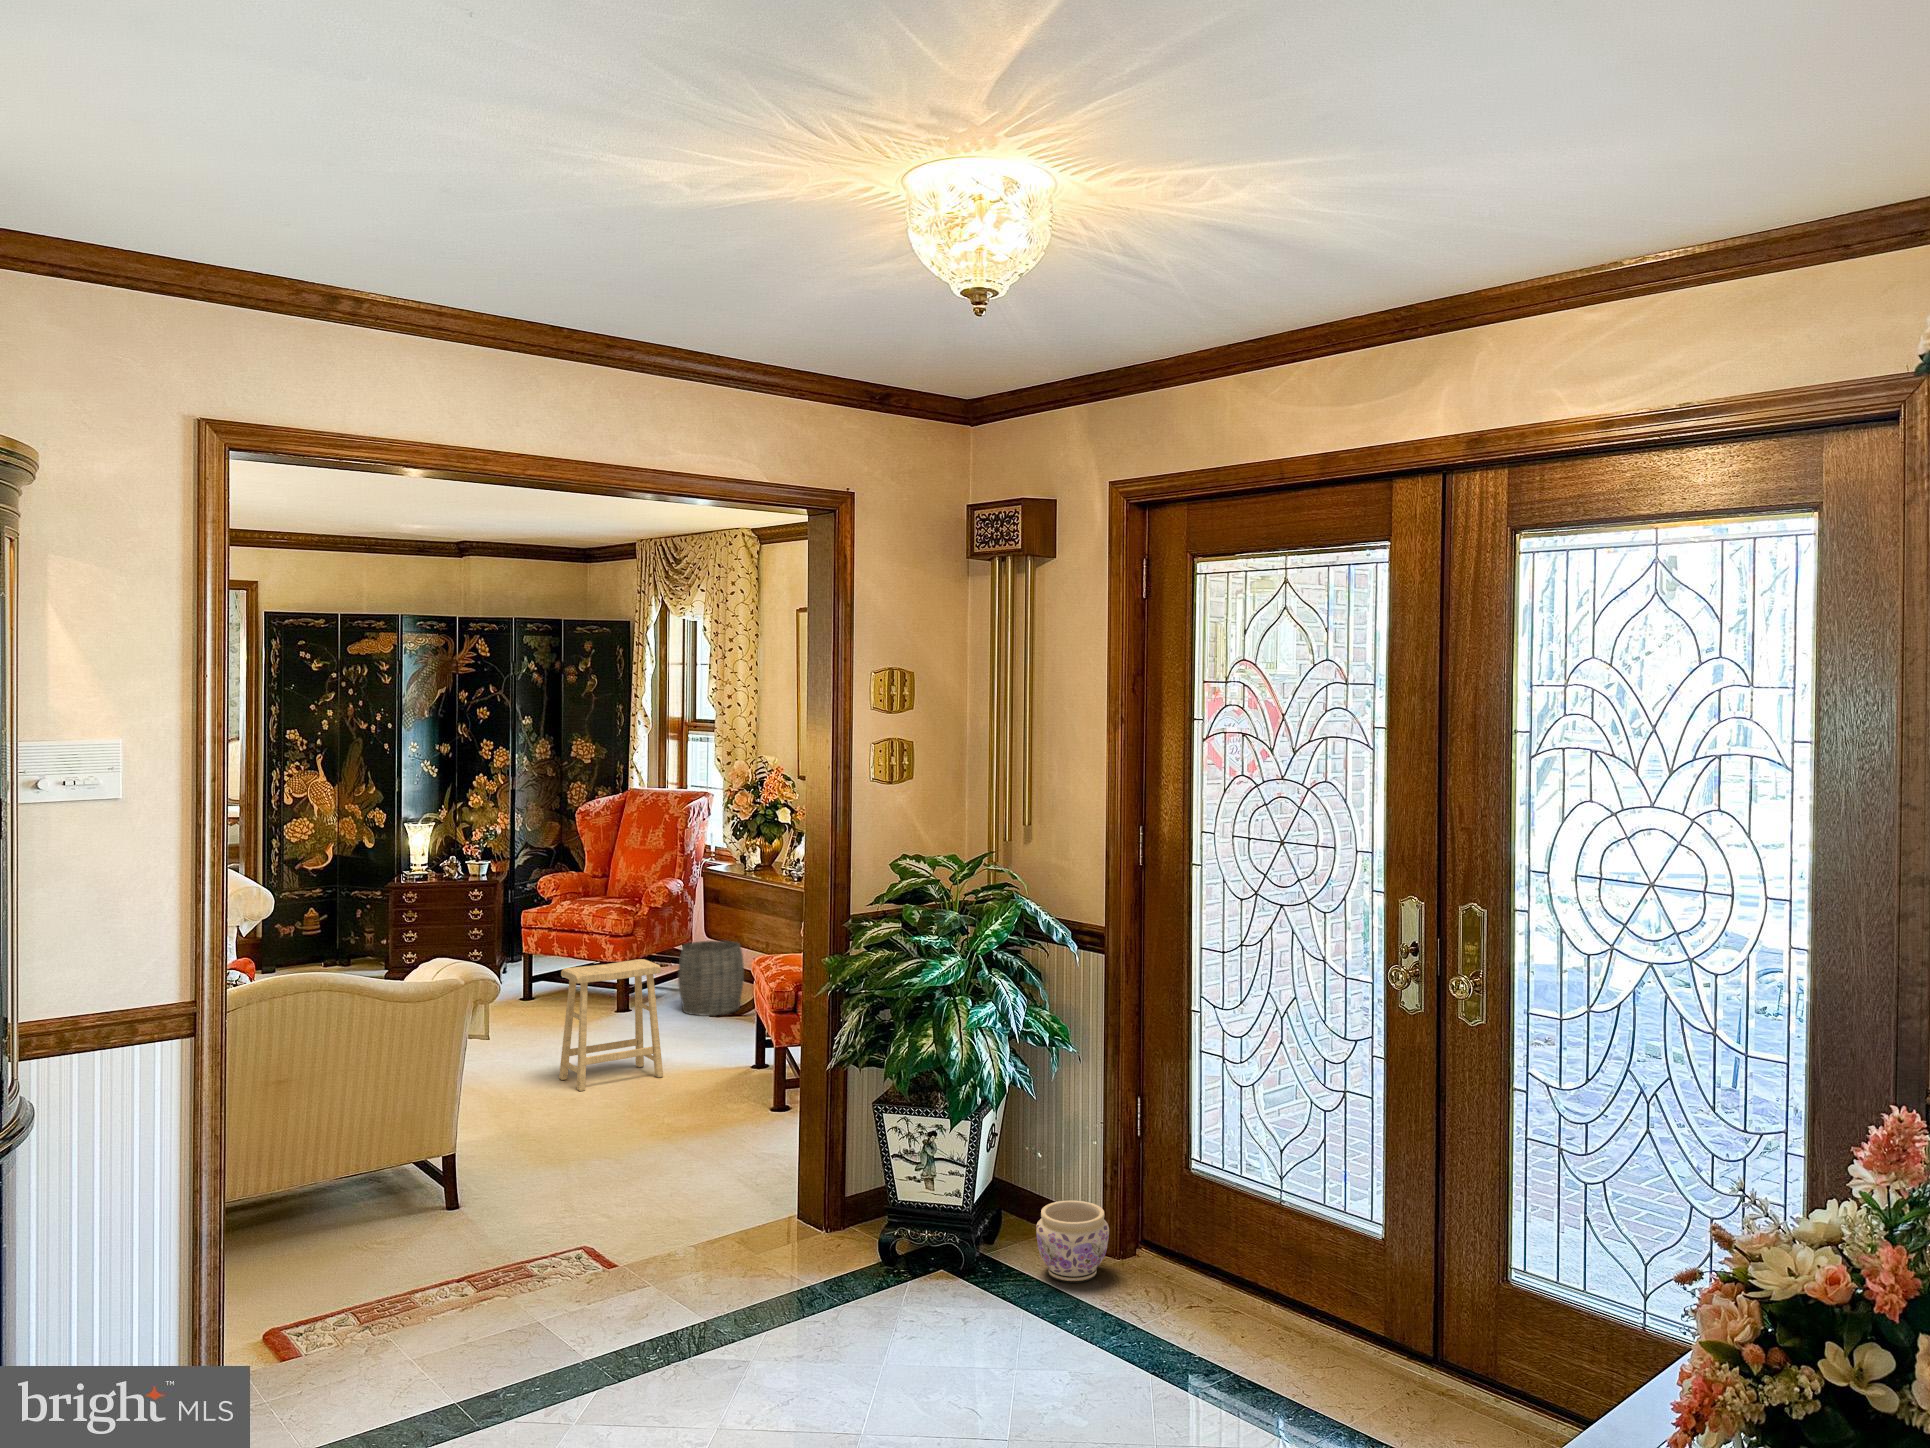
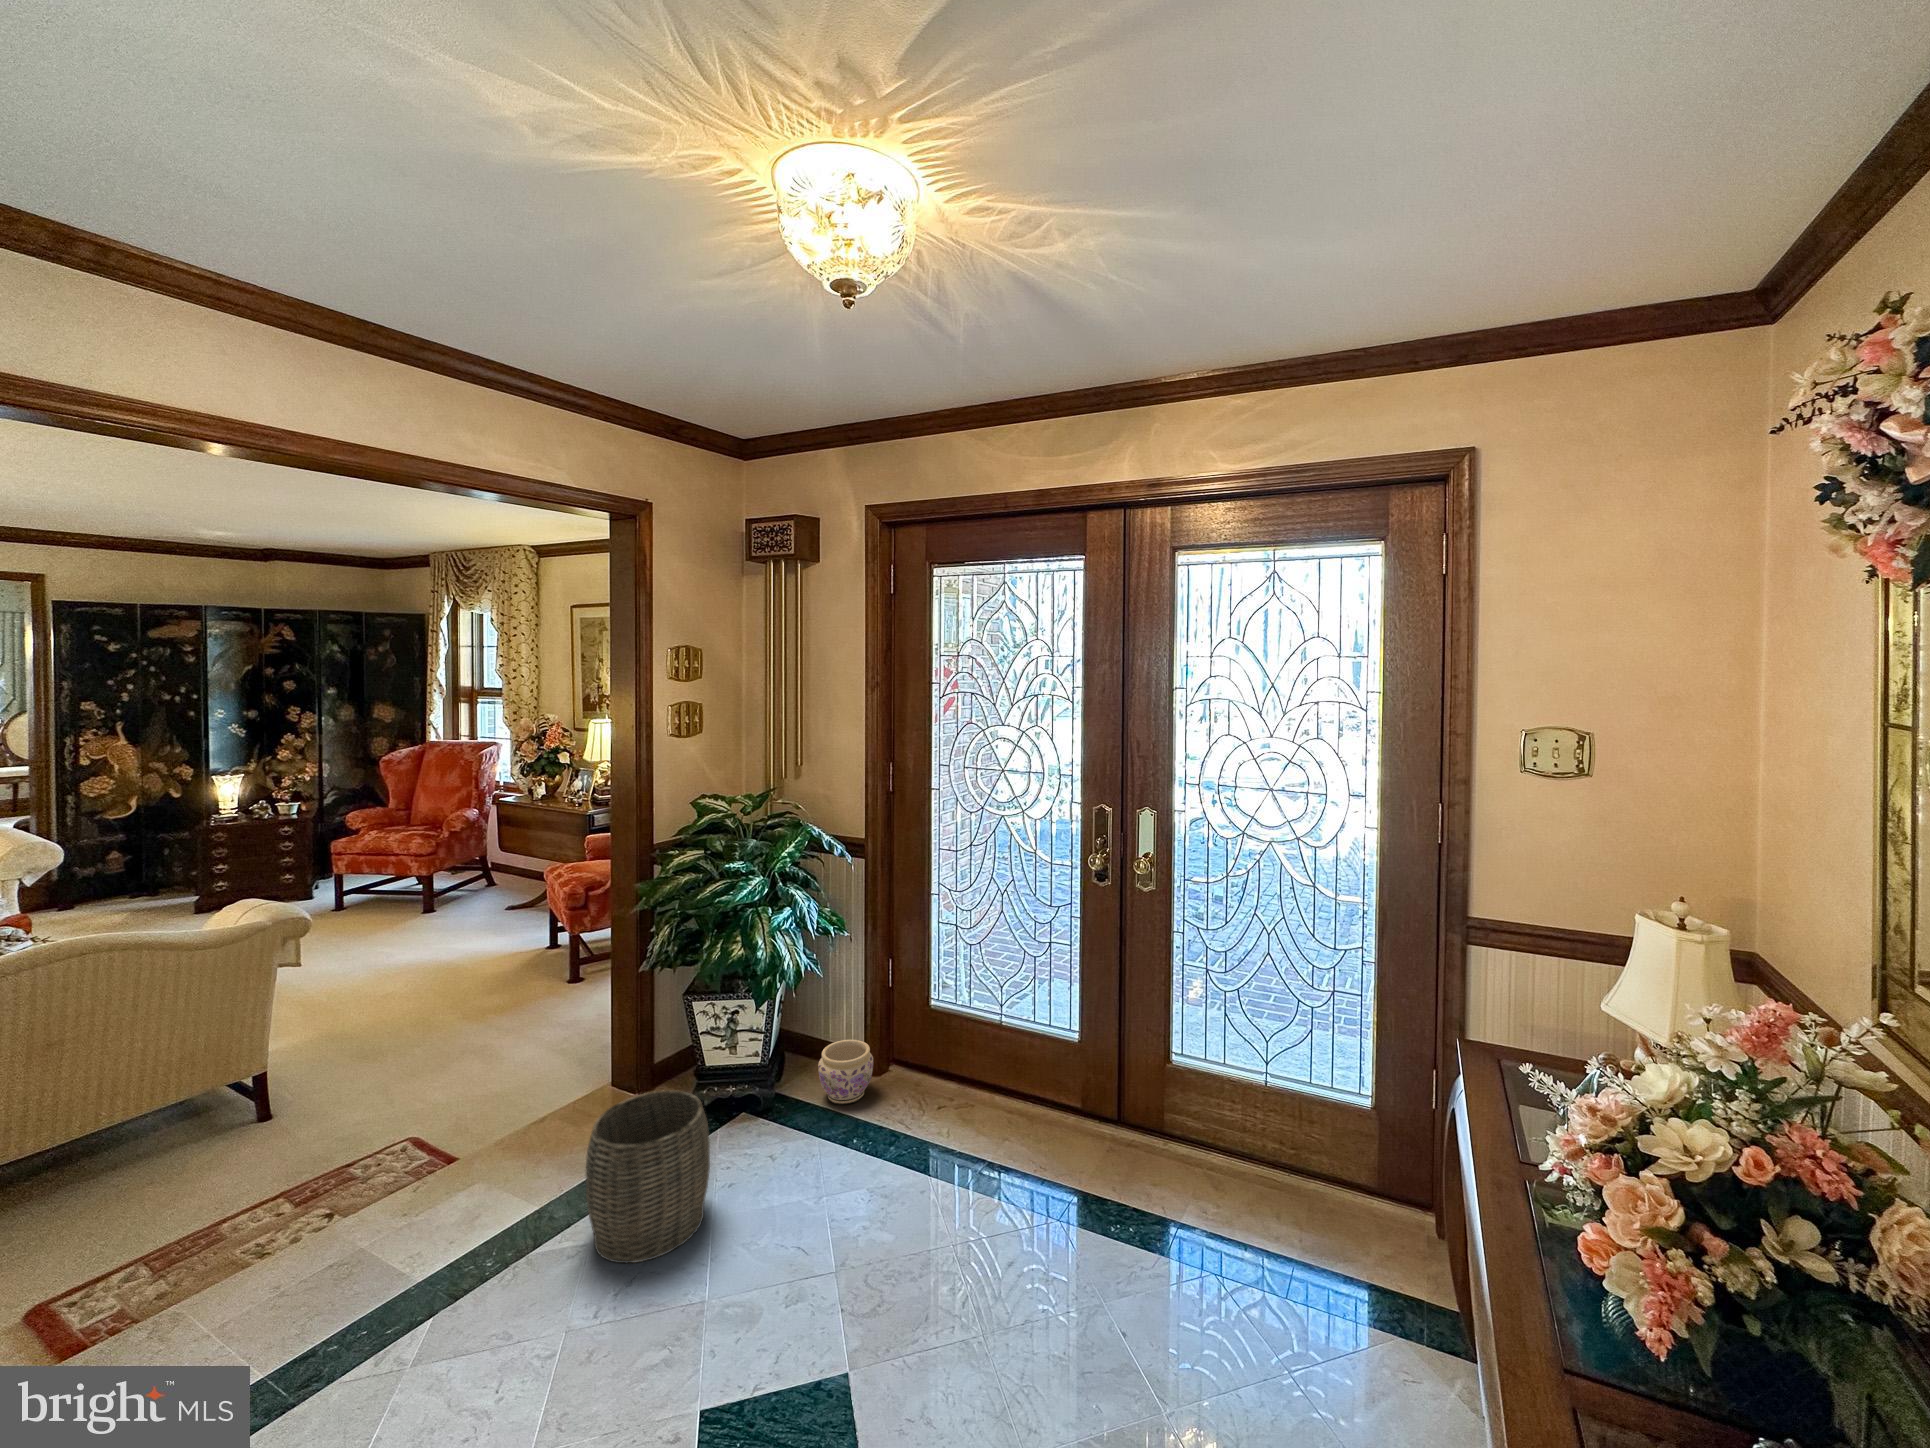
woven basket: present [678,941,744,1016] -> present [586,1090,710,1263]
footstool: present [559,959,663,1091] -> none [373,878,474,993]

